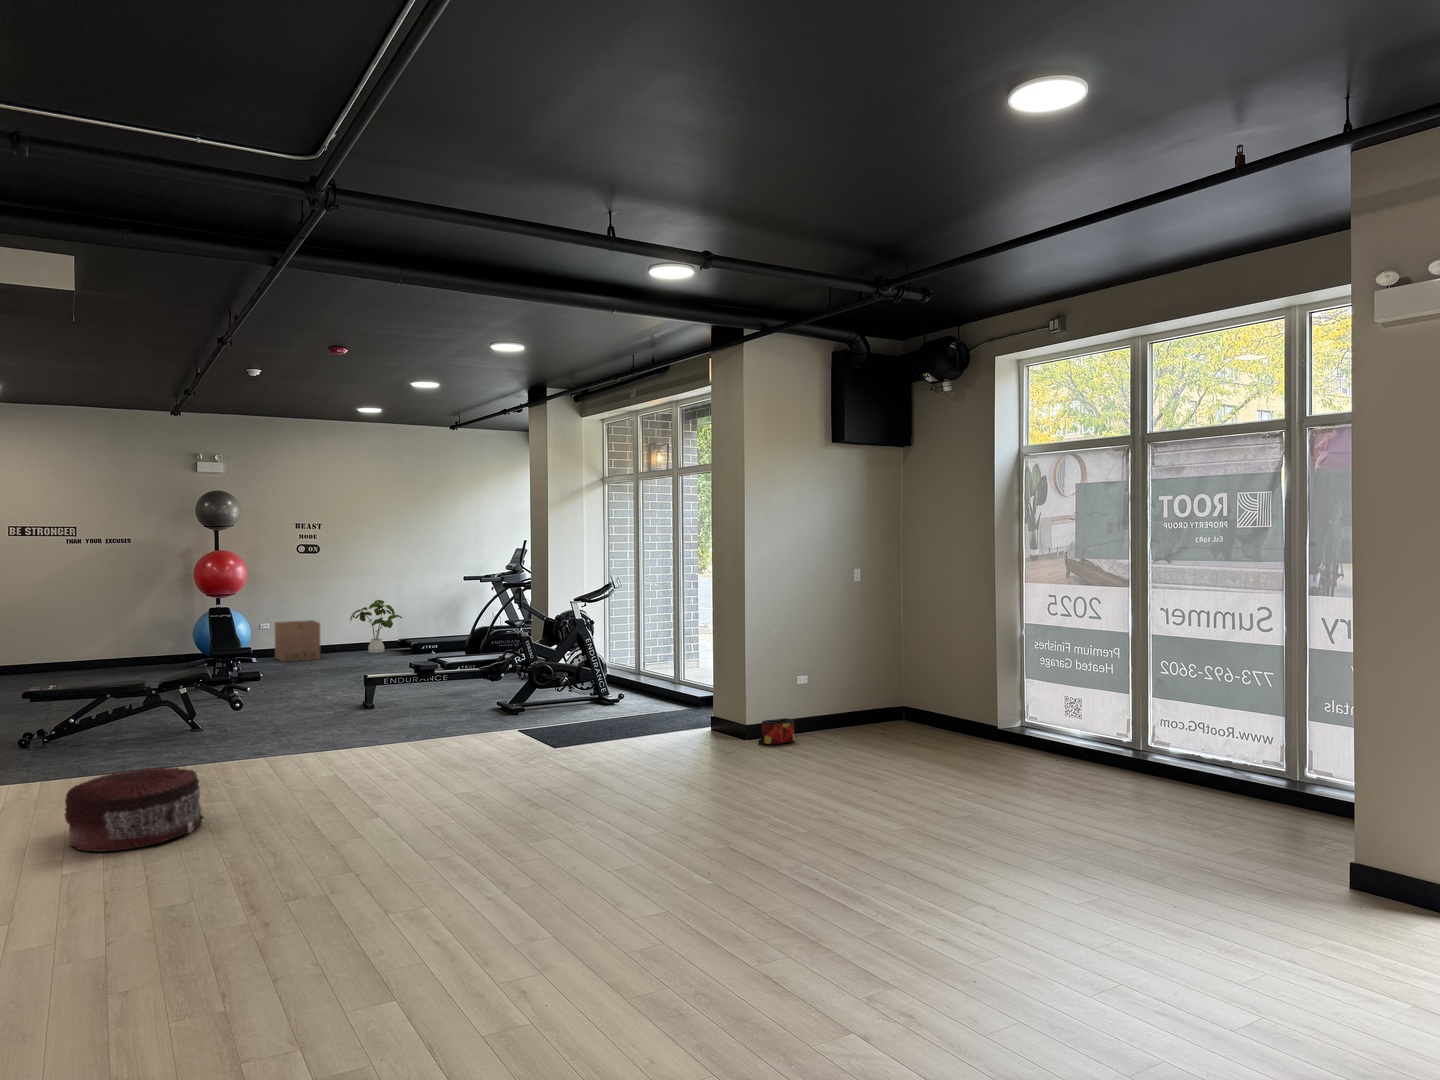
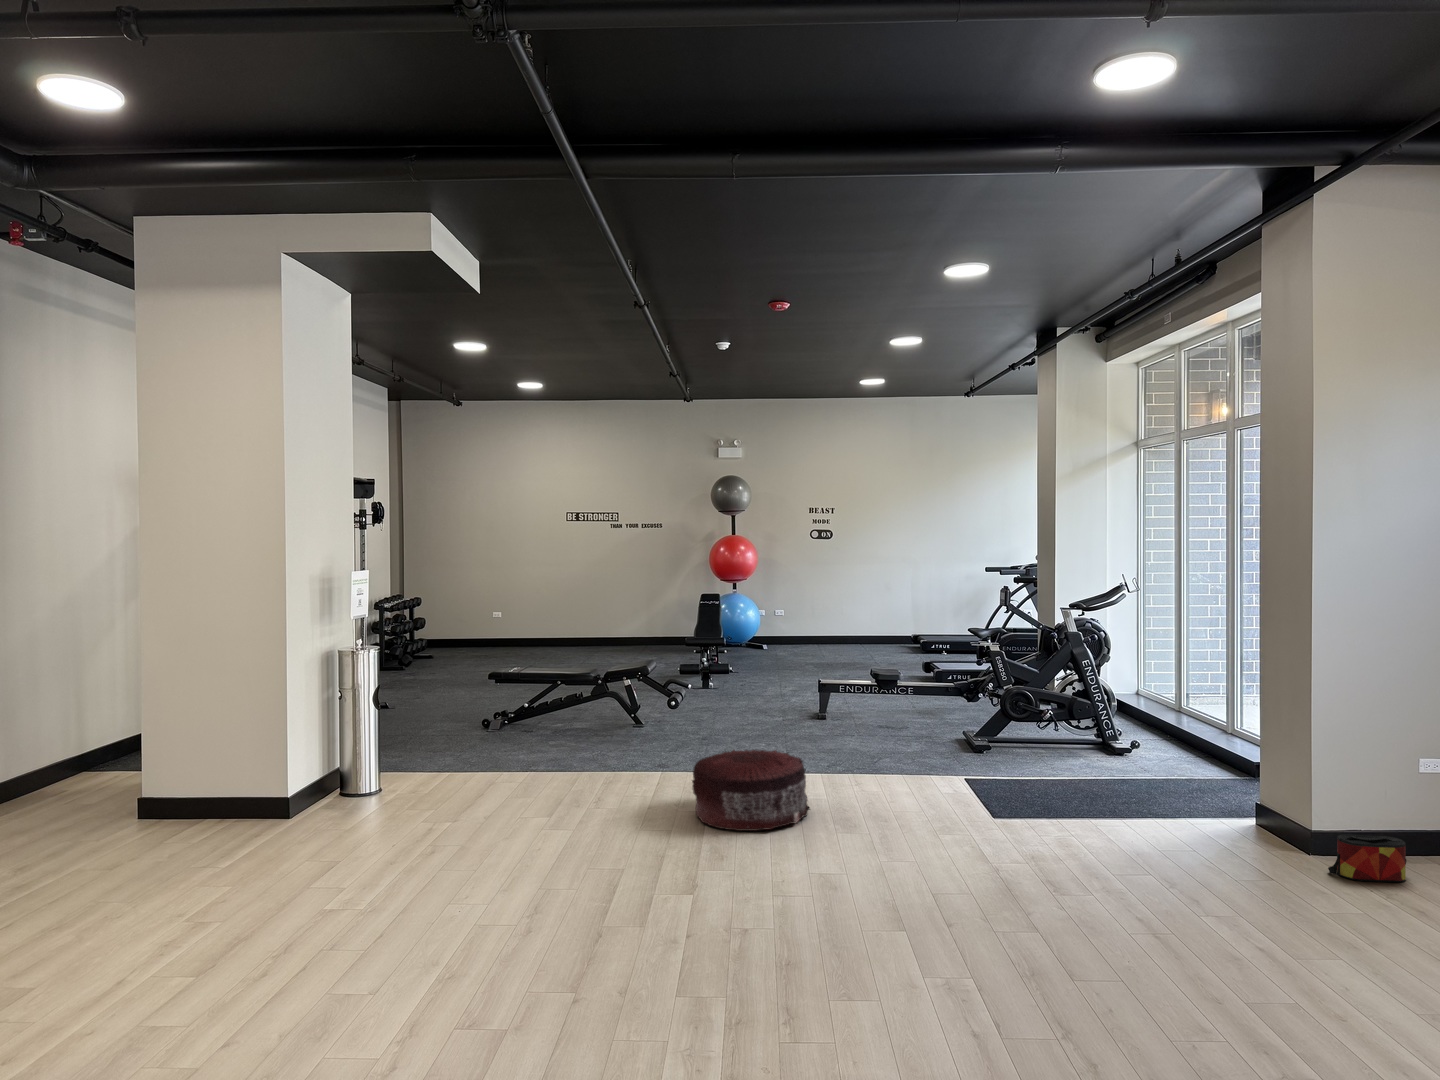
house plant: present [350,600,402,653] -> none [861,590,916,648]
cardboard box: present [275,620,321,662] -> none [787,609,827,651]
pouf: present [65,767,204,852] -> present [692,750,810,831]

